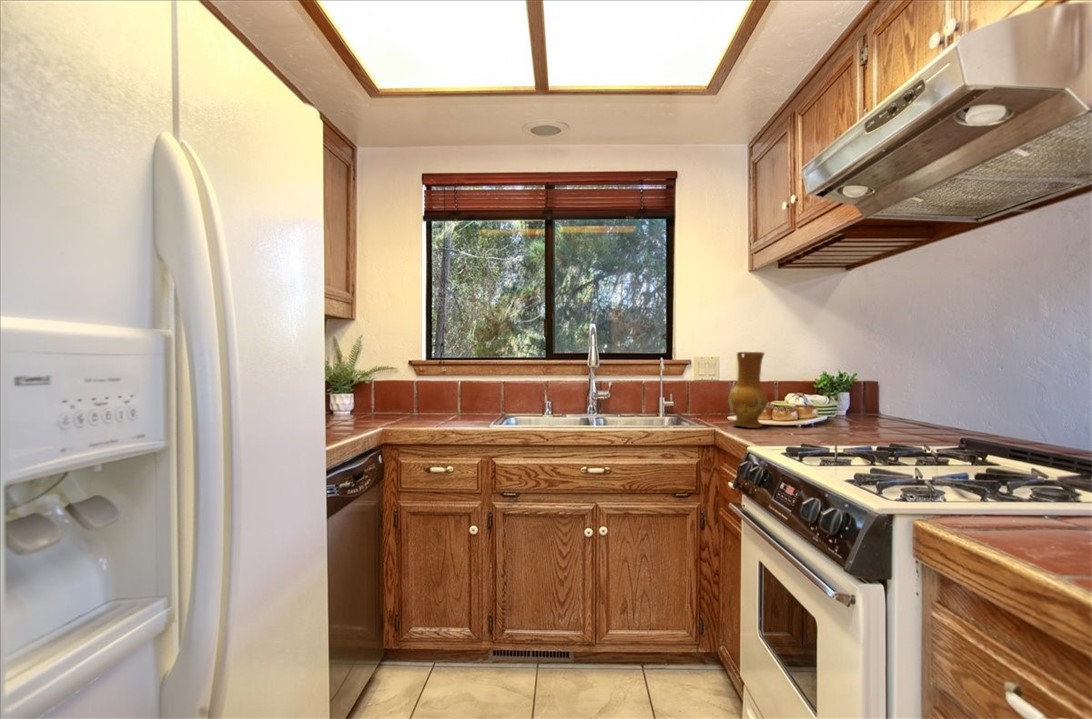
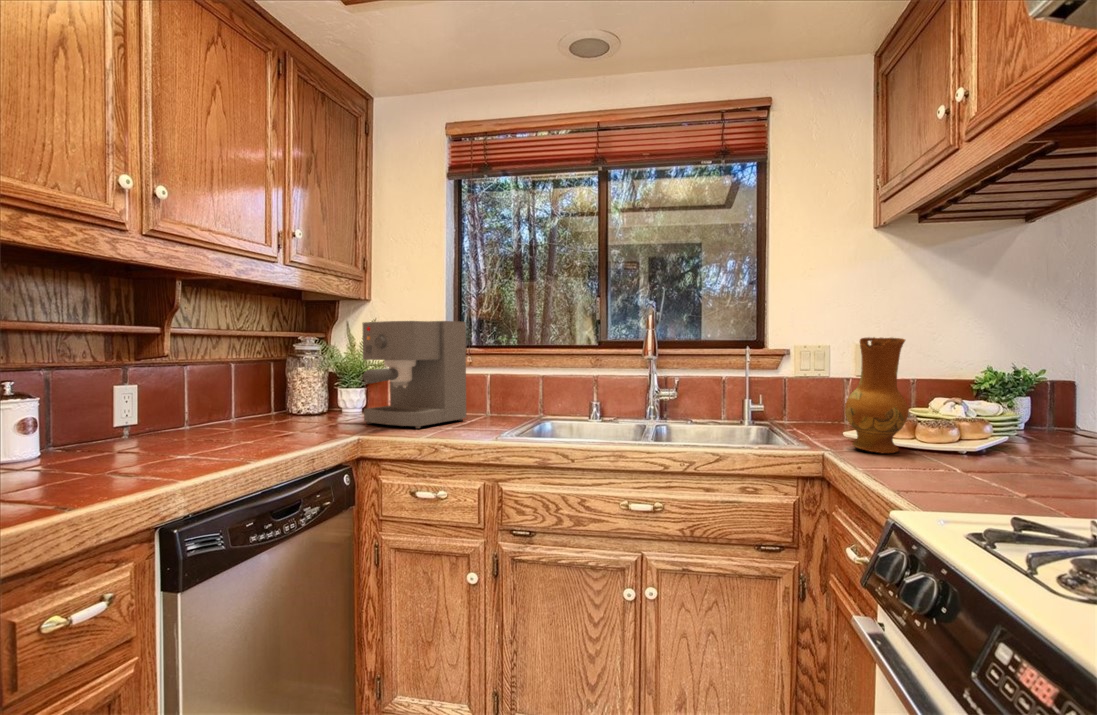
coffee maker: none [373,340,453,423] -> present [362,321,466,428]

